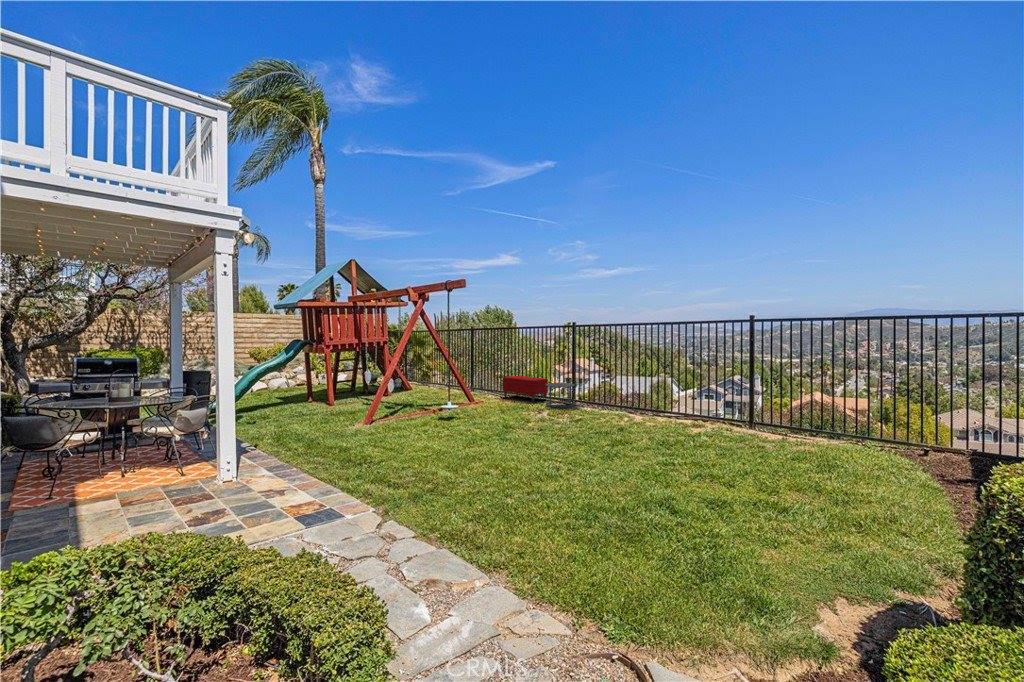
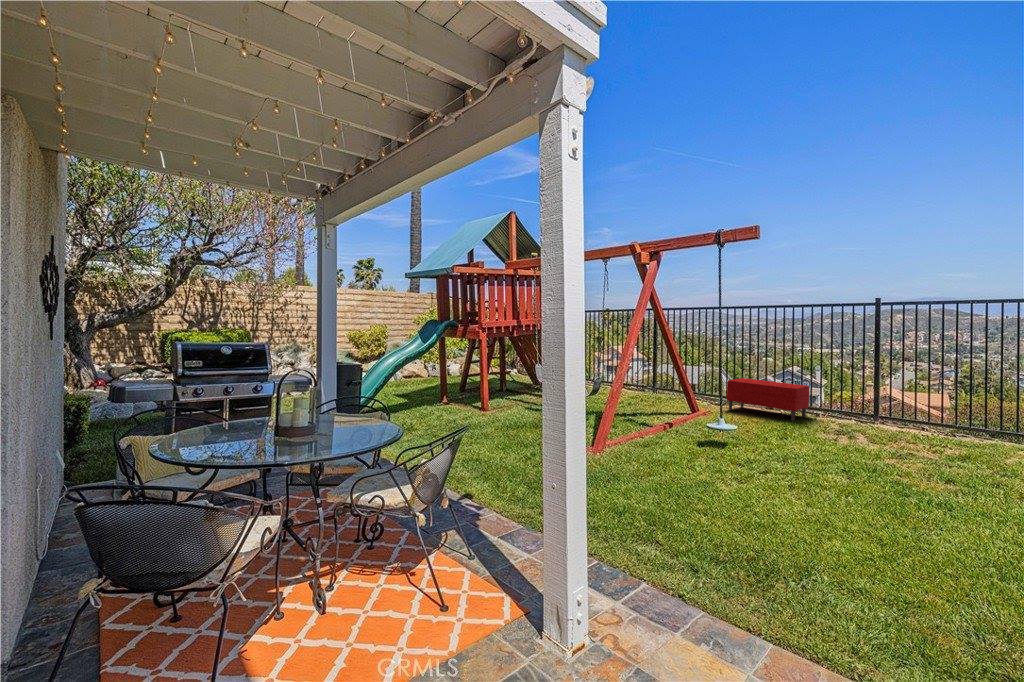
side table: present [546,383,575,407] -> none [827,394,885,435]

